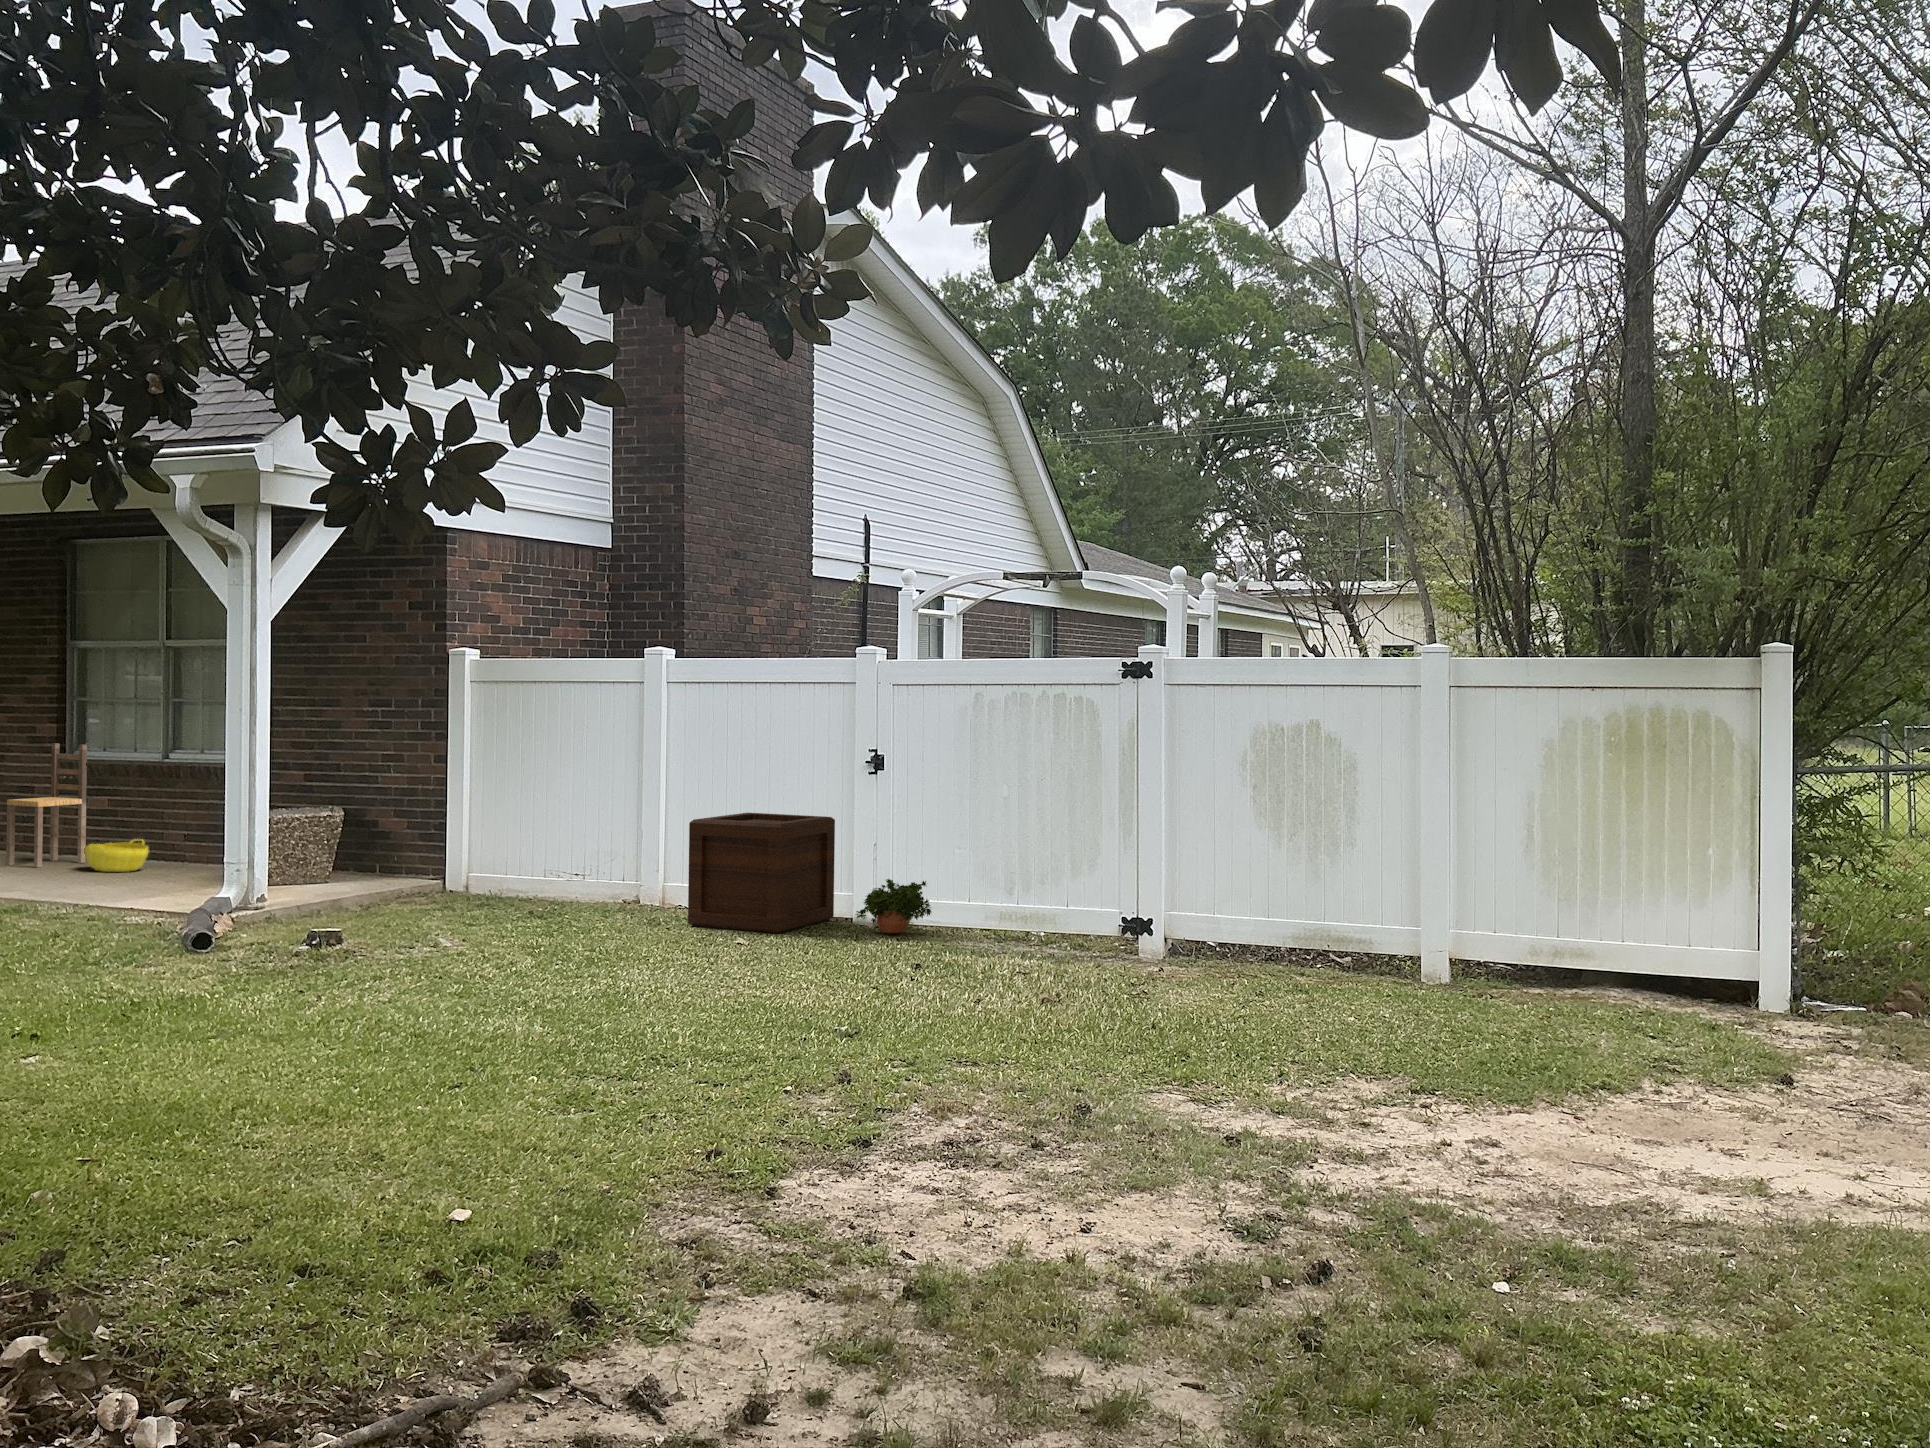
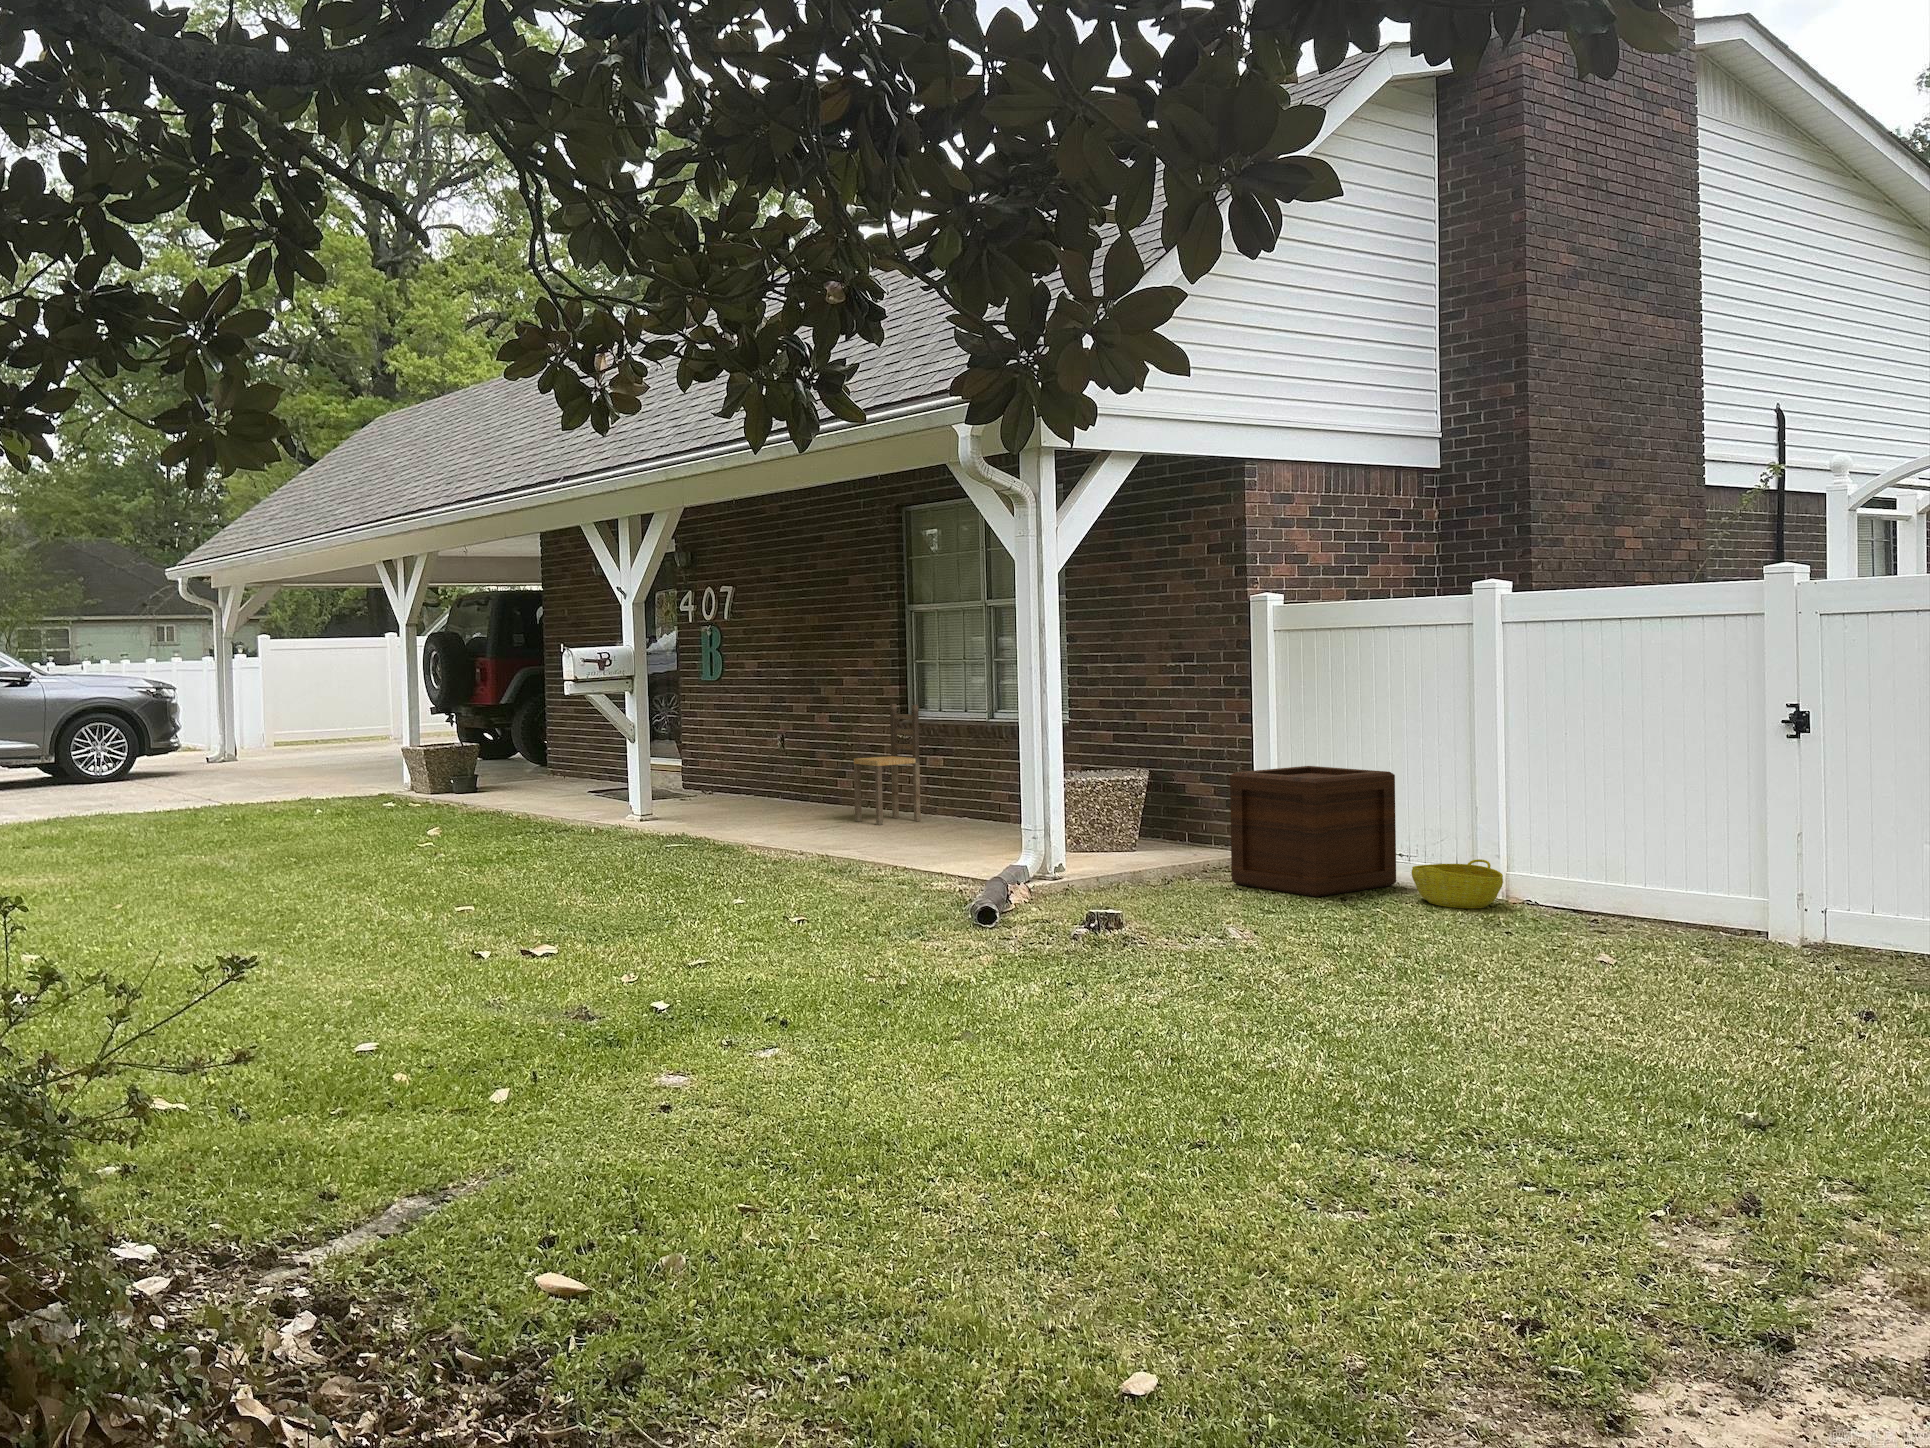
wooden crate: present [688,813,835,933] -> present [1230,766,1396,897]
basket: present [84,839,148,872] -> present [1412,859,1503,908]
potted plant: present [855,879,931,937] -> none [1767,883,1896,968]

